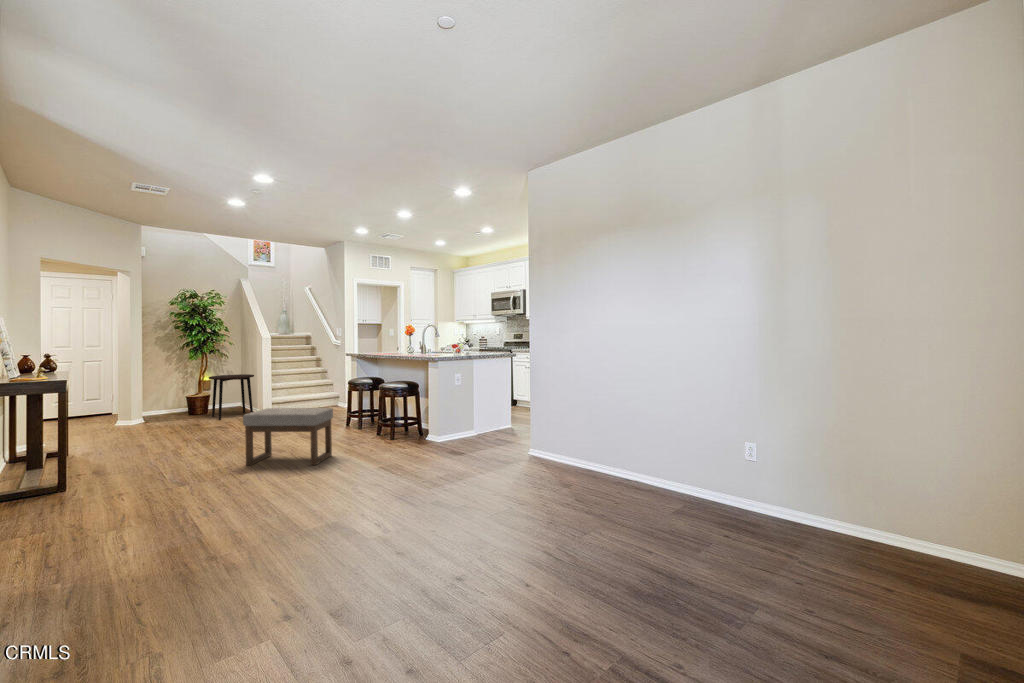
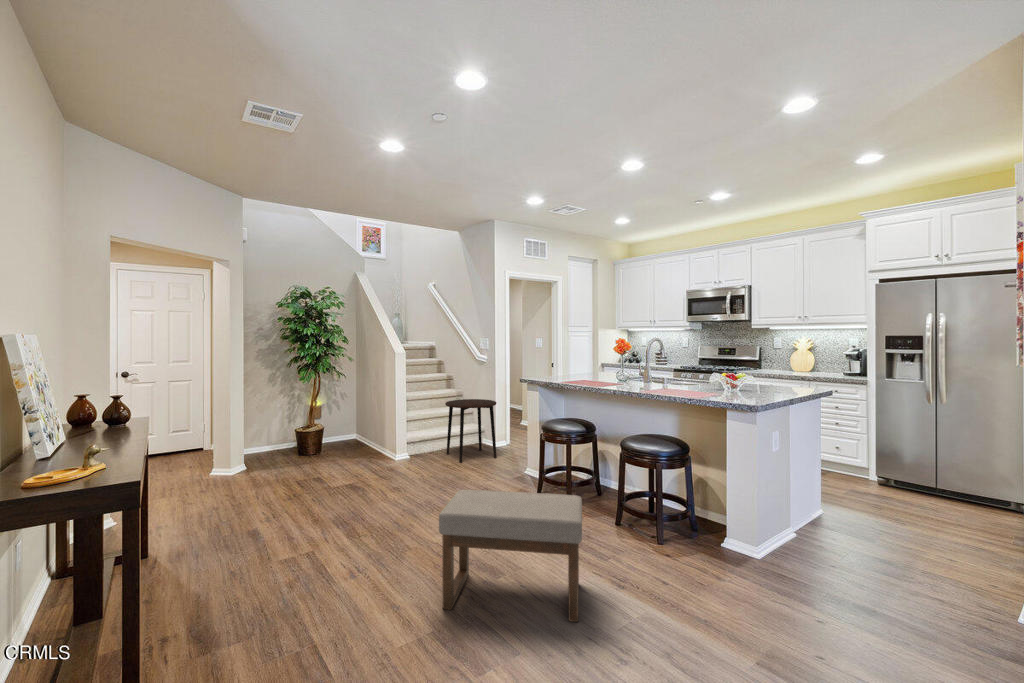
side table: present [209,374,254,420] -> present [445,399,497,463]

